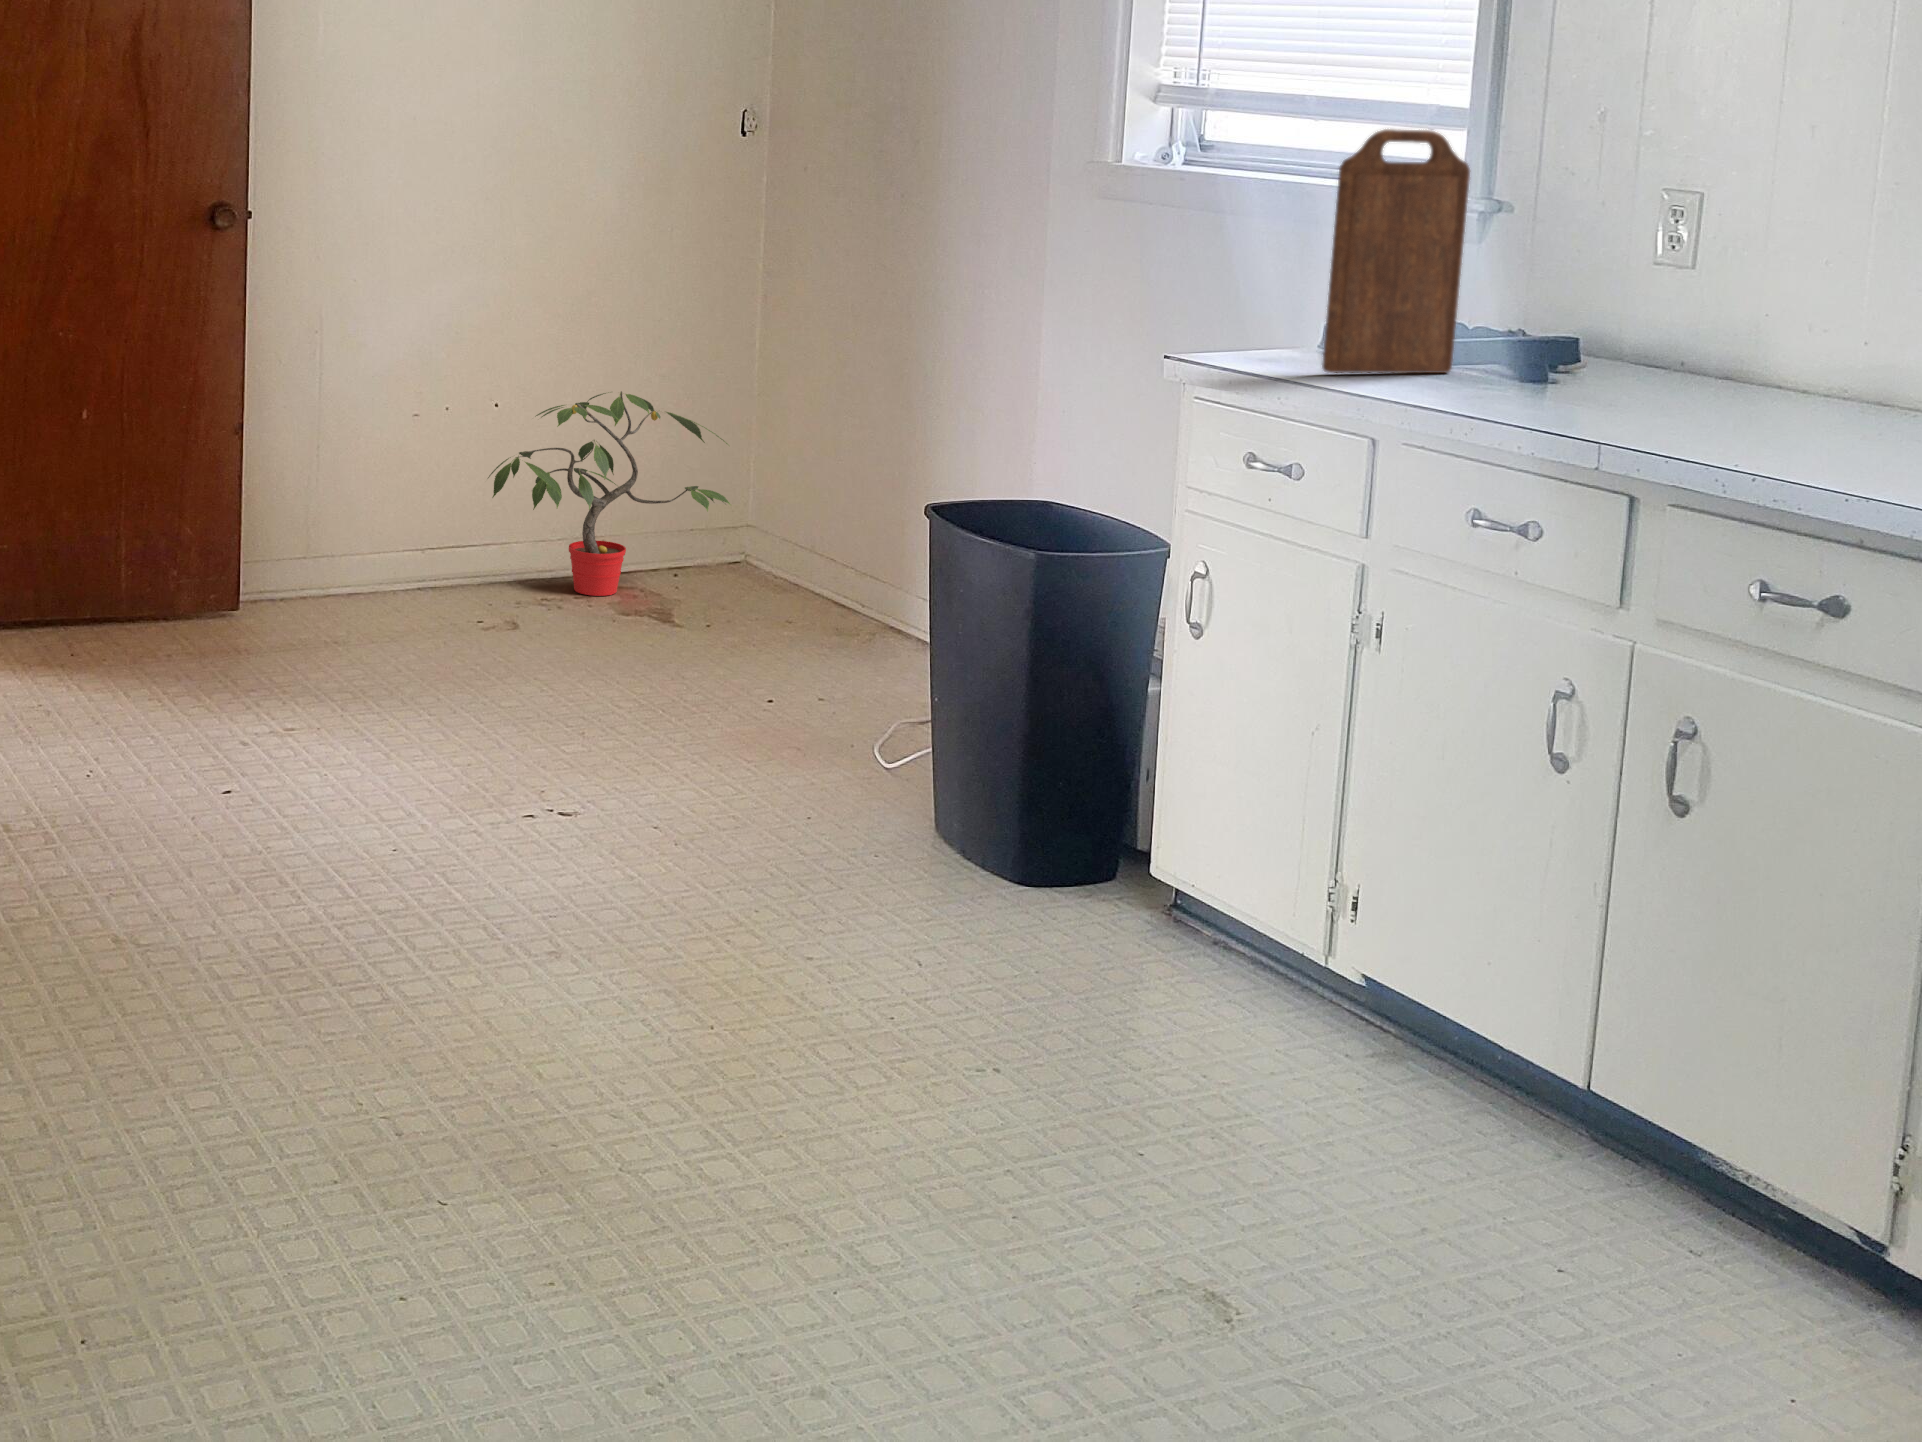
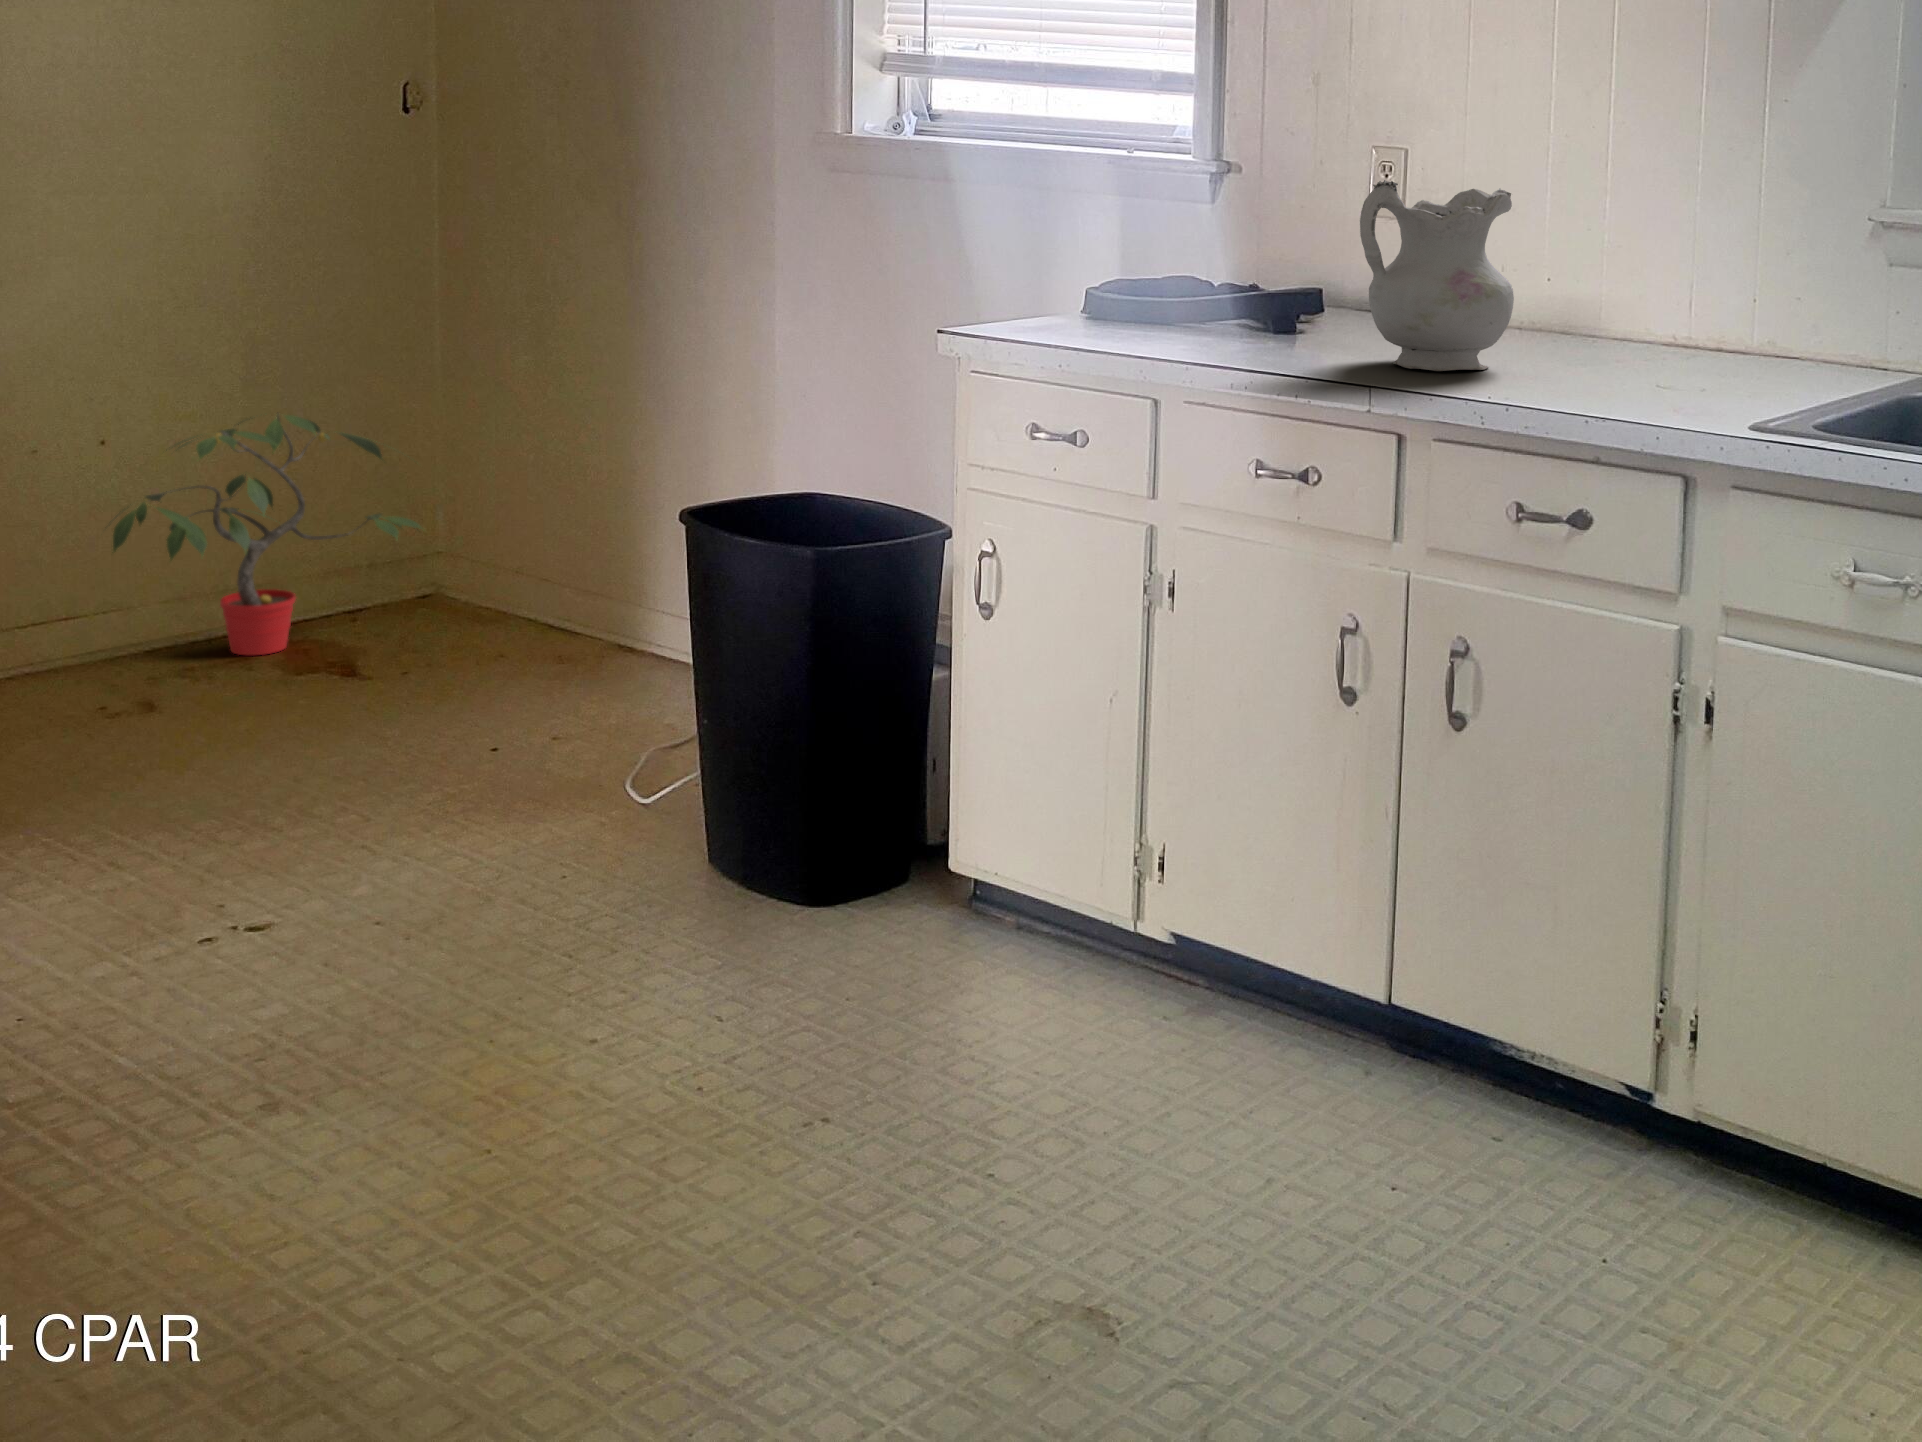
cutting board: present [1322,129,1470,373] -> none [1097,90,1218,337]
ceramic pitcher: none [1606,228,1800,436] -> present [1360,180,1514,371]

